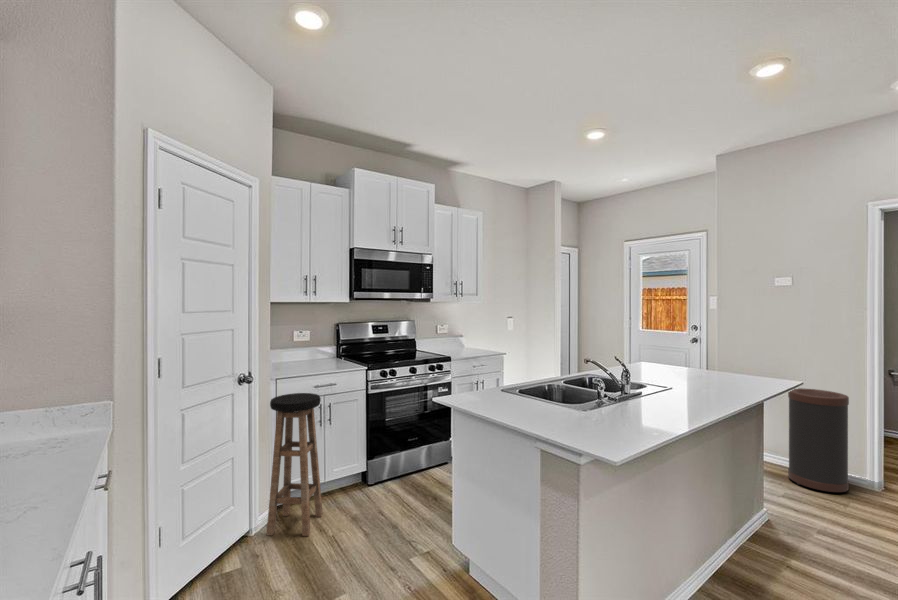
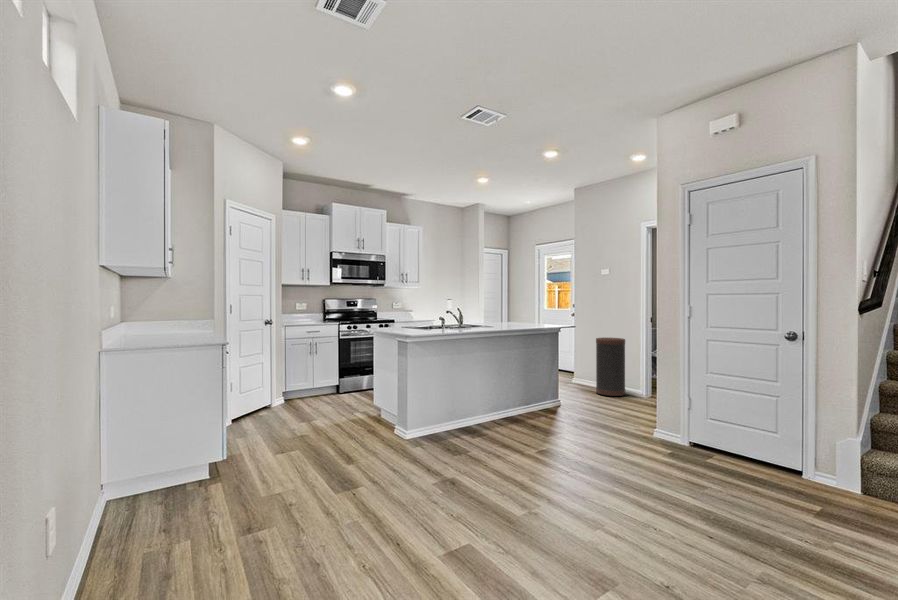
bar stool: present [267,393,323,536] -> none [280,334,311,407]

